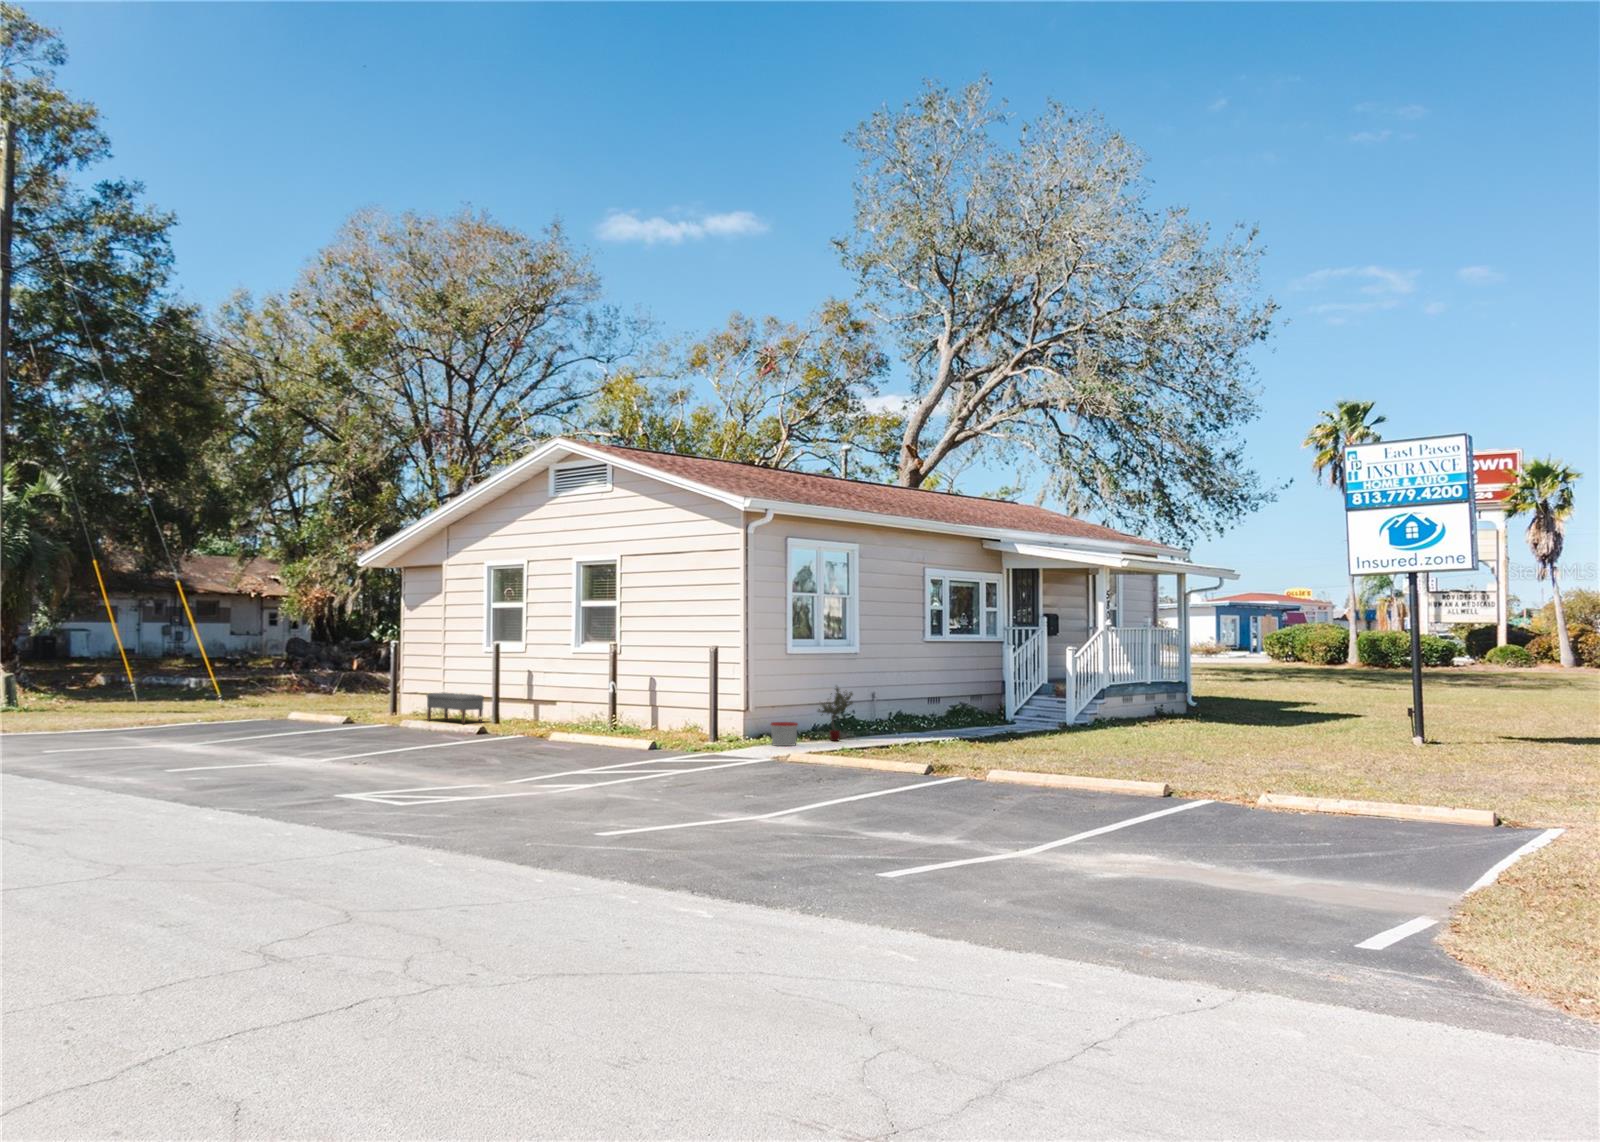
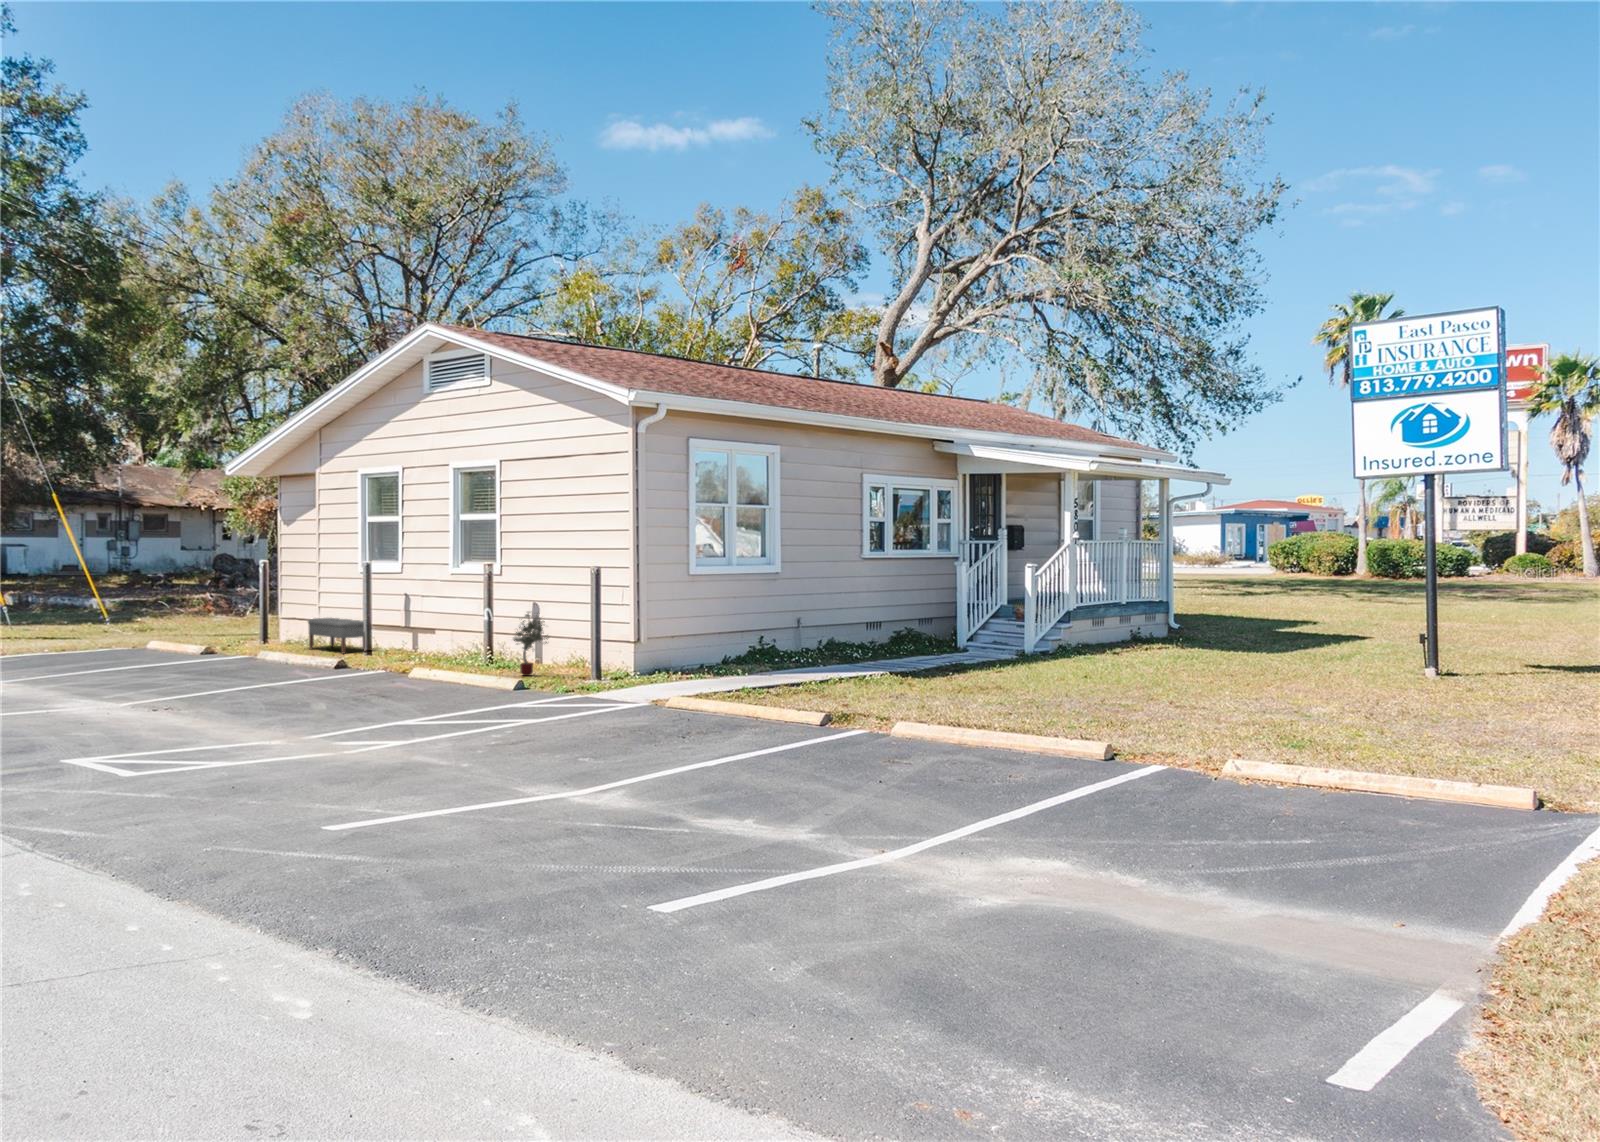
potted tree: present [818,687,853,741] -> present [513,612,549,676]
bucket: present [770,722,798,746] -> none [663,655,696,683]

